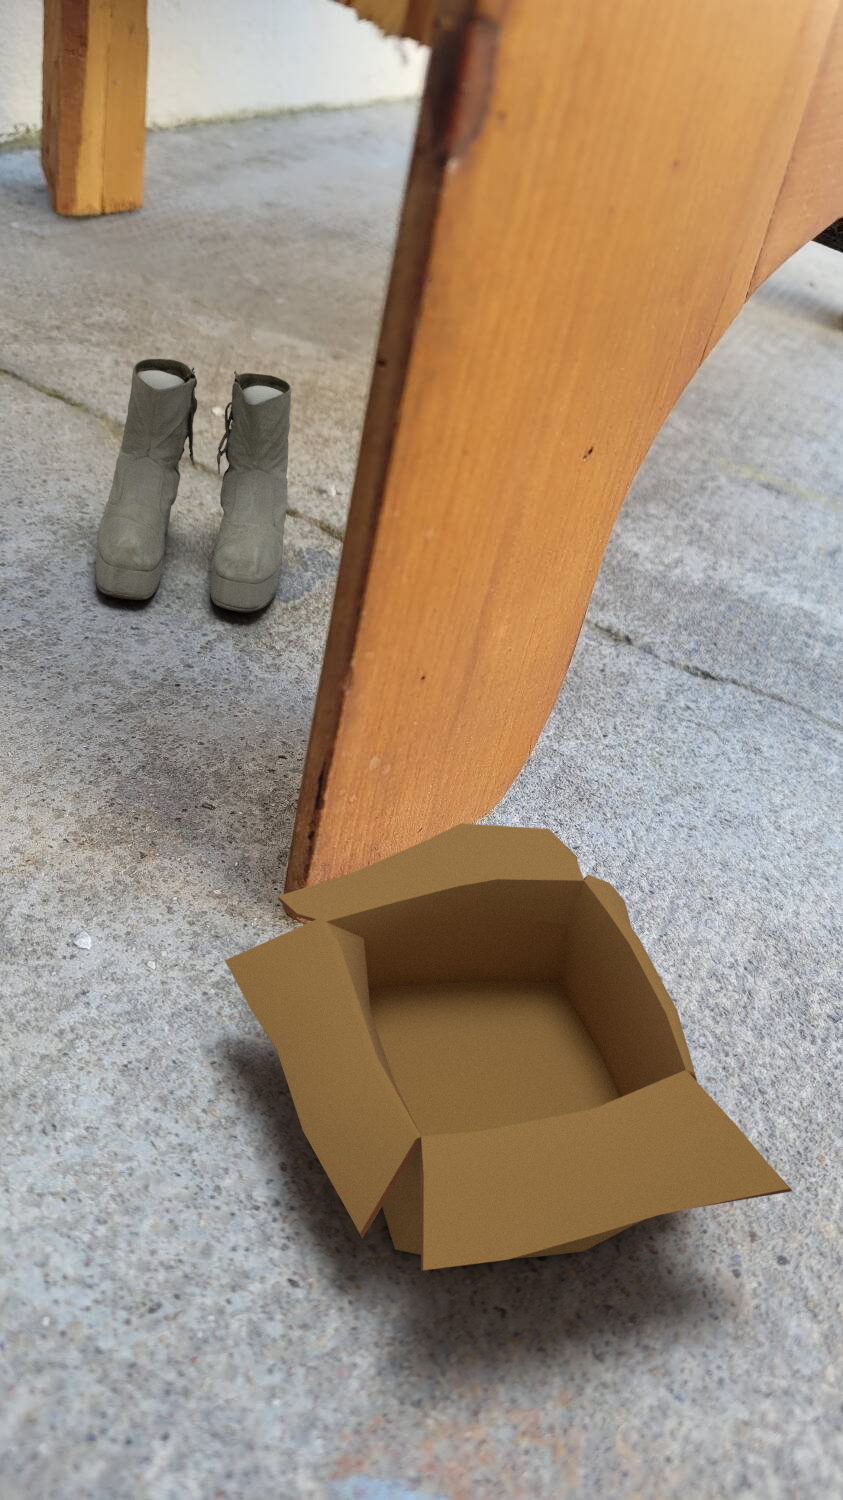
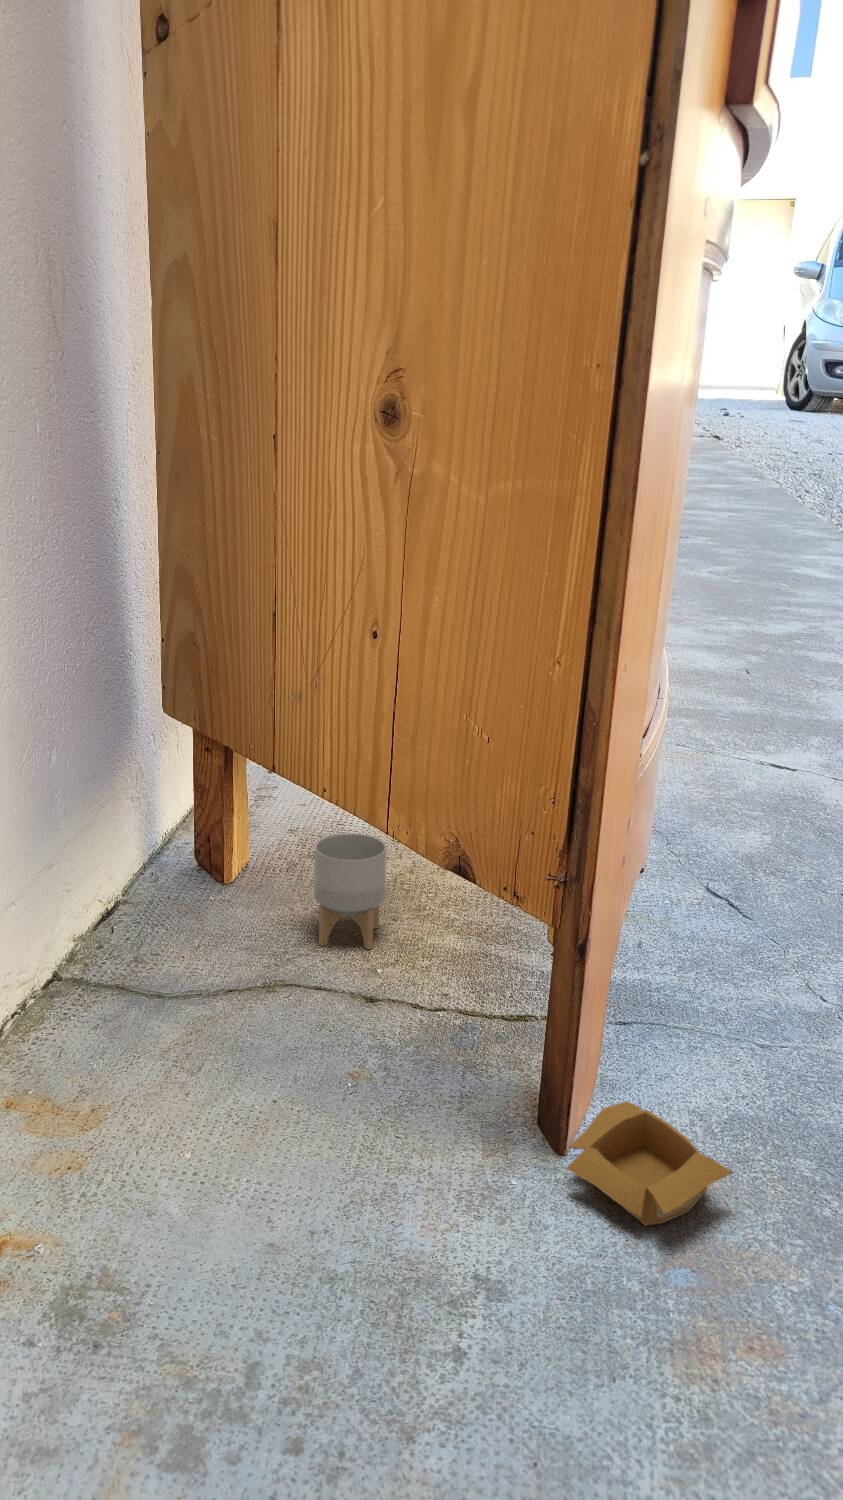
planter: none [142,102,329,380] -> present [314,833,387,950]
boots: present [96,359,291,612] -> none [395,968,471,1070]

